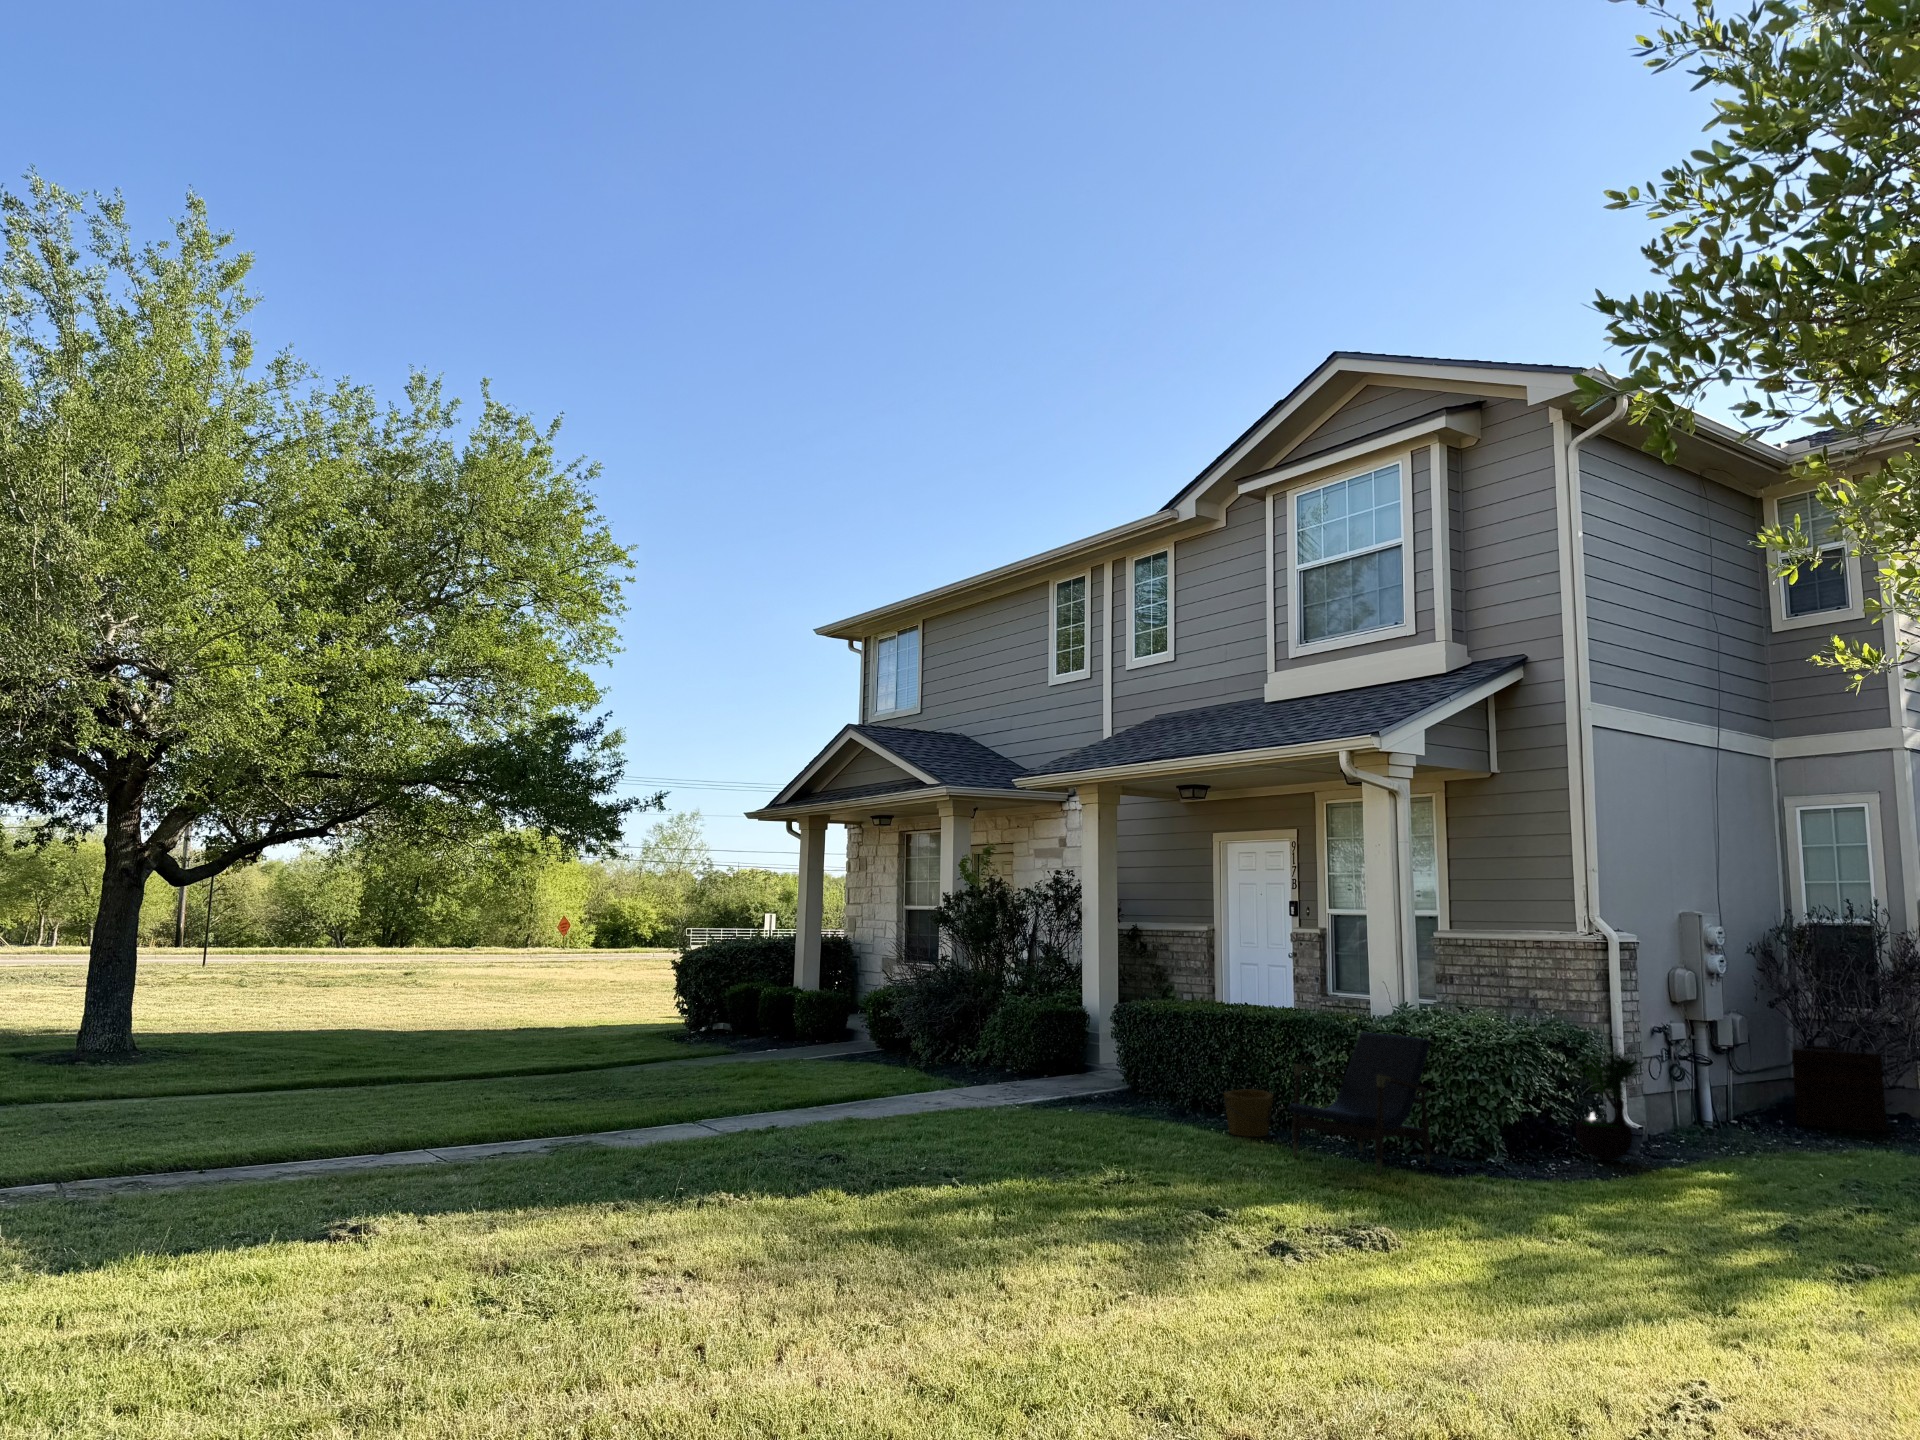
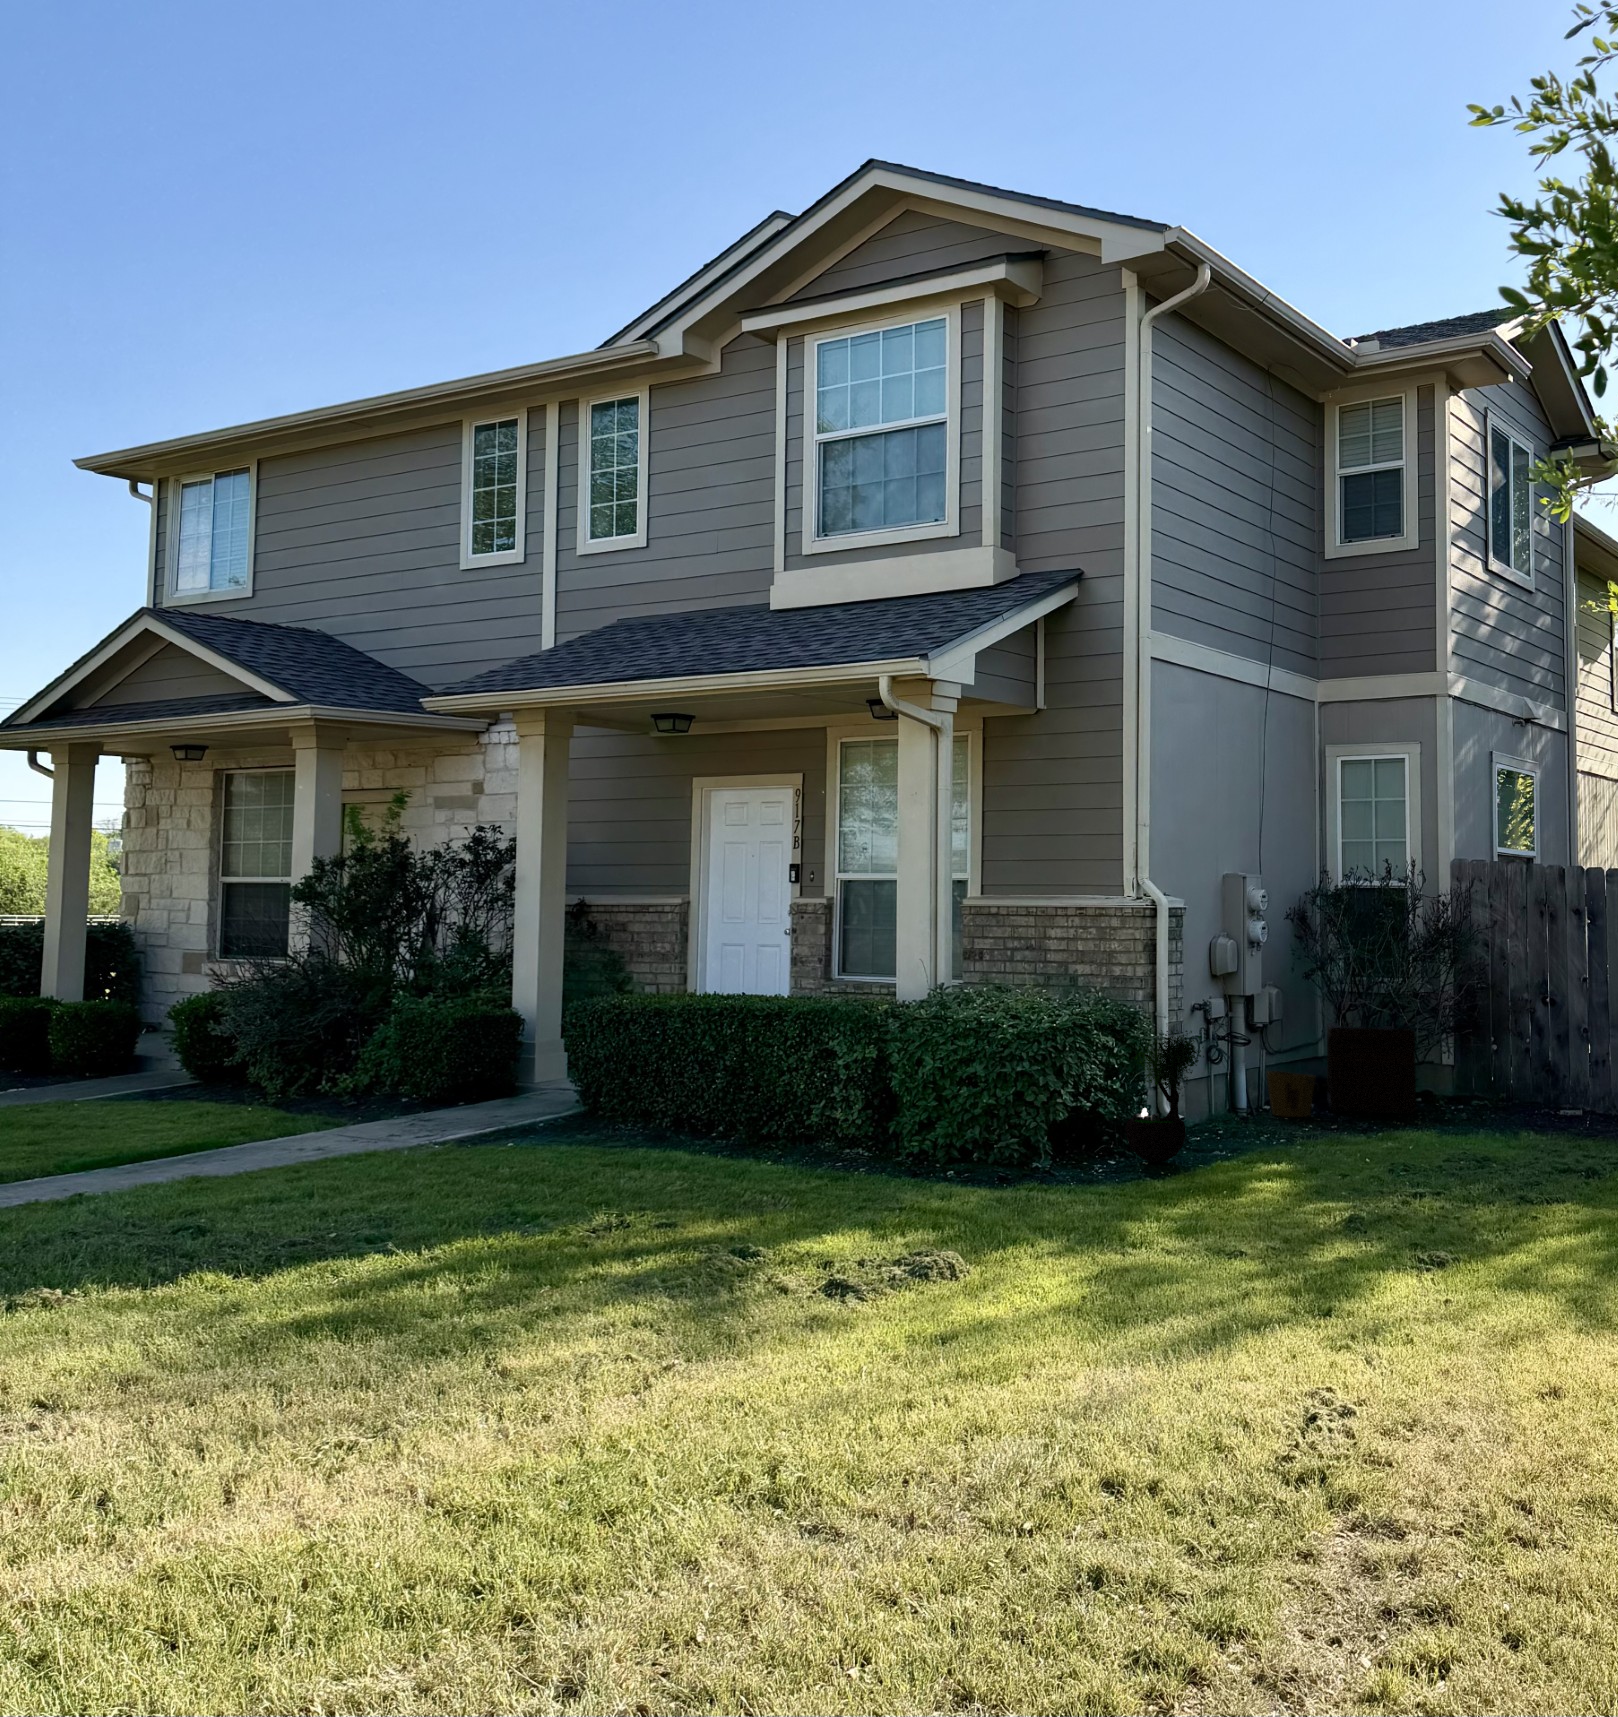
lounge chair: present [1289,1032,1430,1175] -> none [808,1025,977,1197]
bucket: present [1224,1089,1276,1137] -> present [1267,1071,1316,1117]

